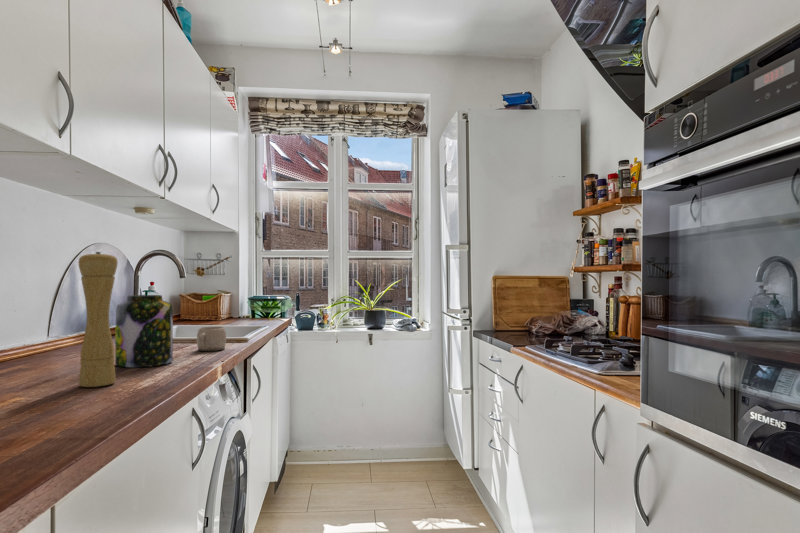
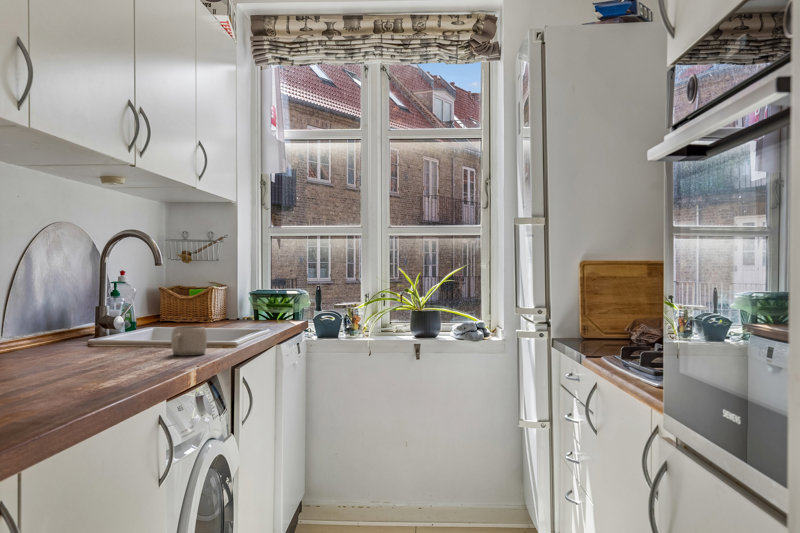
pepper mill: present [78,252,118,387] -> none [34,236,75,386]
jar: present [115,295,173,367] -> none [76,285,140,370]

